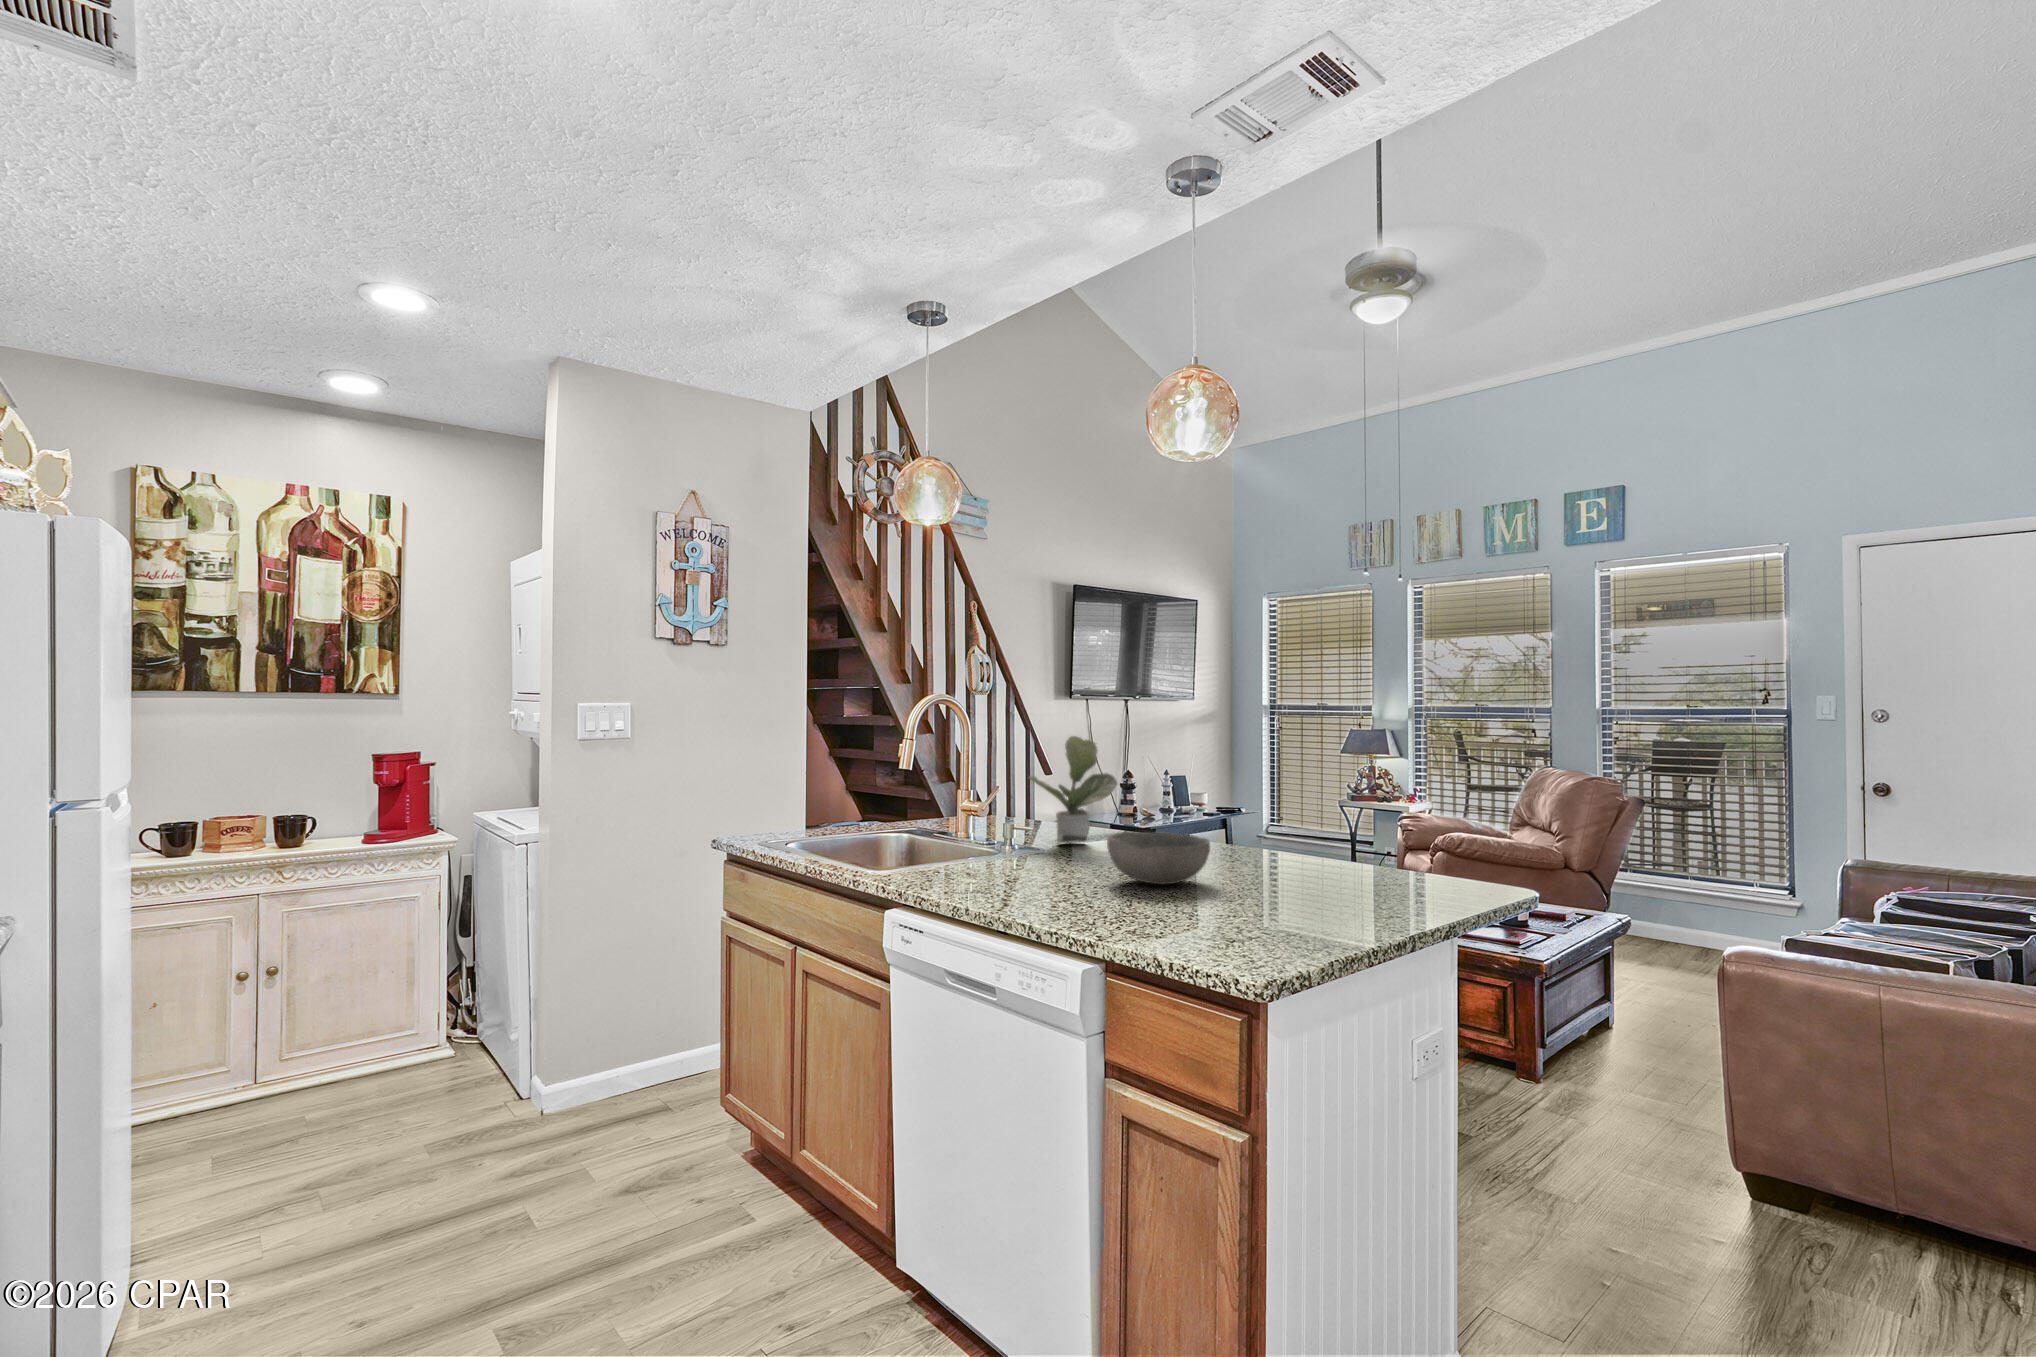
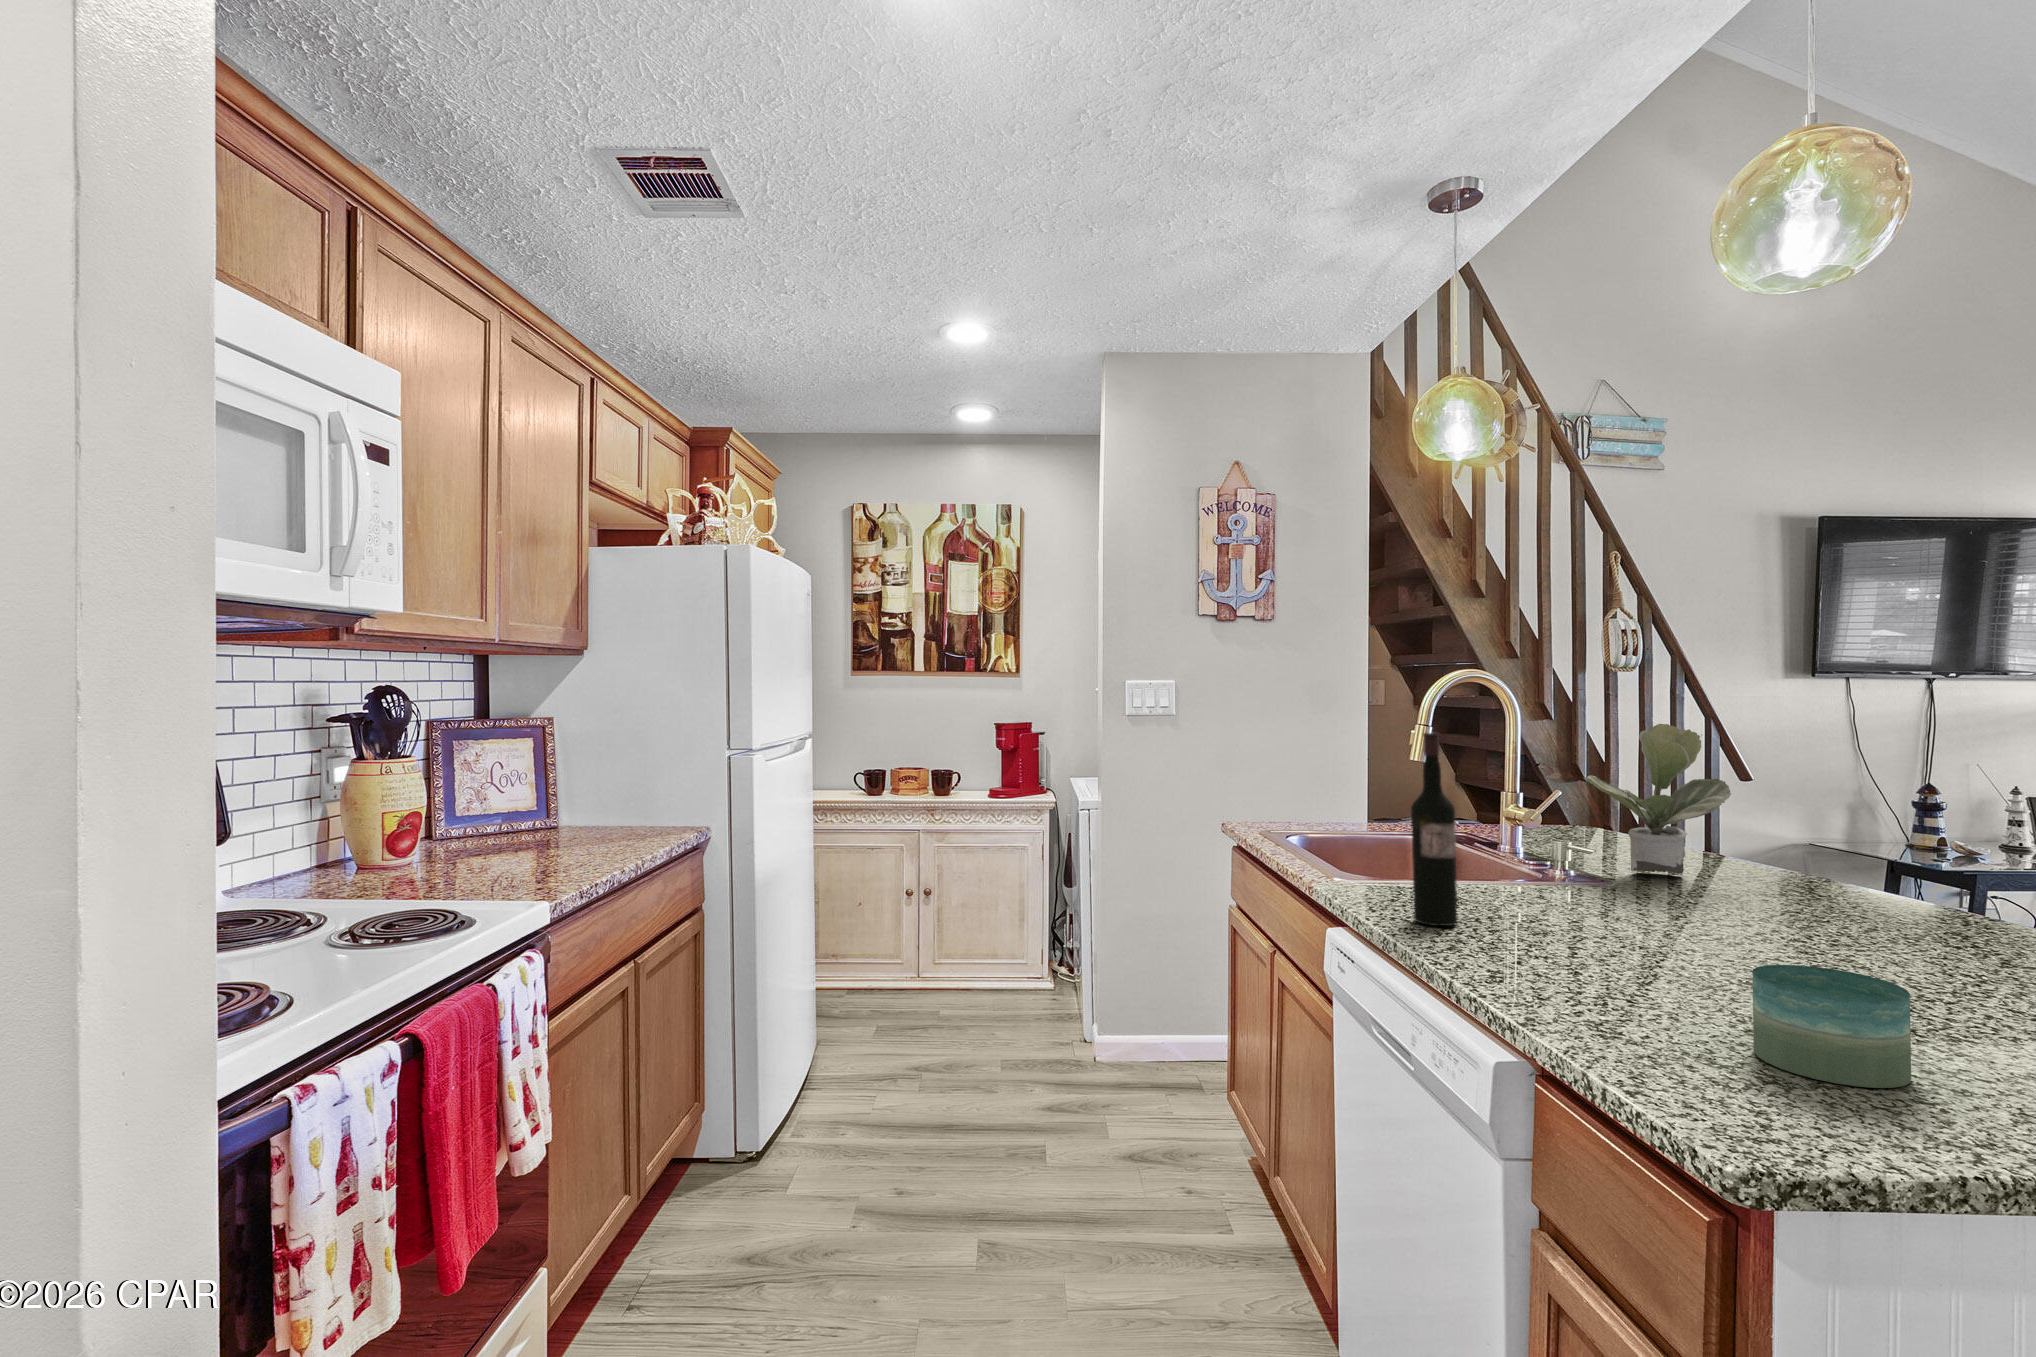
wine bottle: none [970,747,1003,895] -> present [1411,733,1457,926]
bowl: present [1107,832,1210,884] -> none [1634,866,1827,954]
candle: none [1229,878,1302,940] -> present [1752,965,1911,1088]

